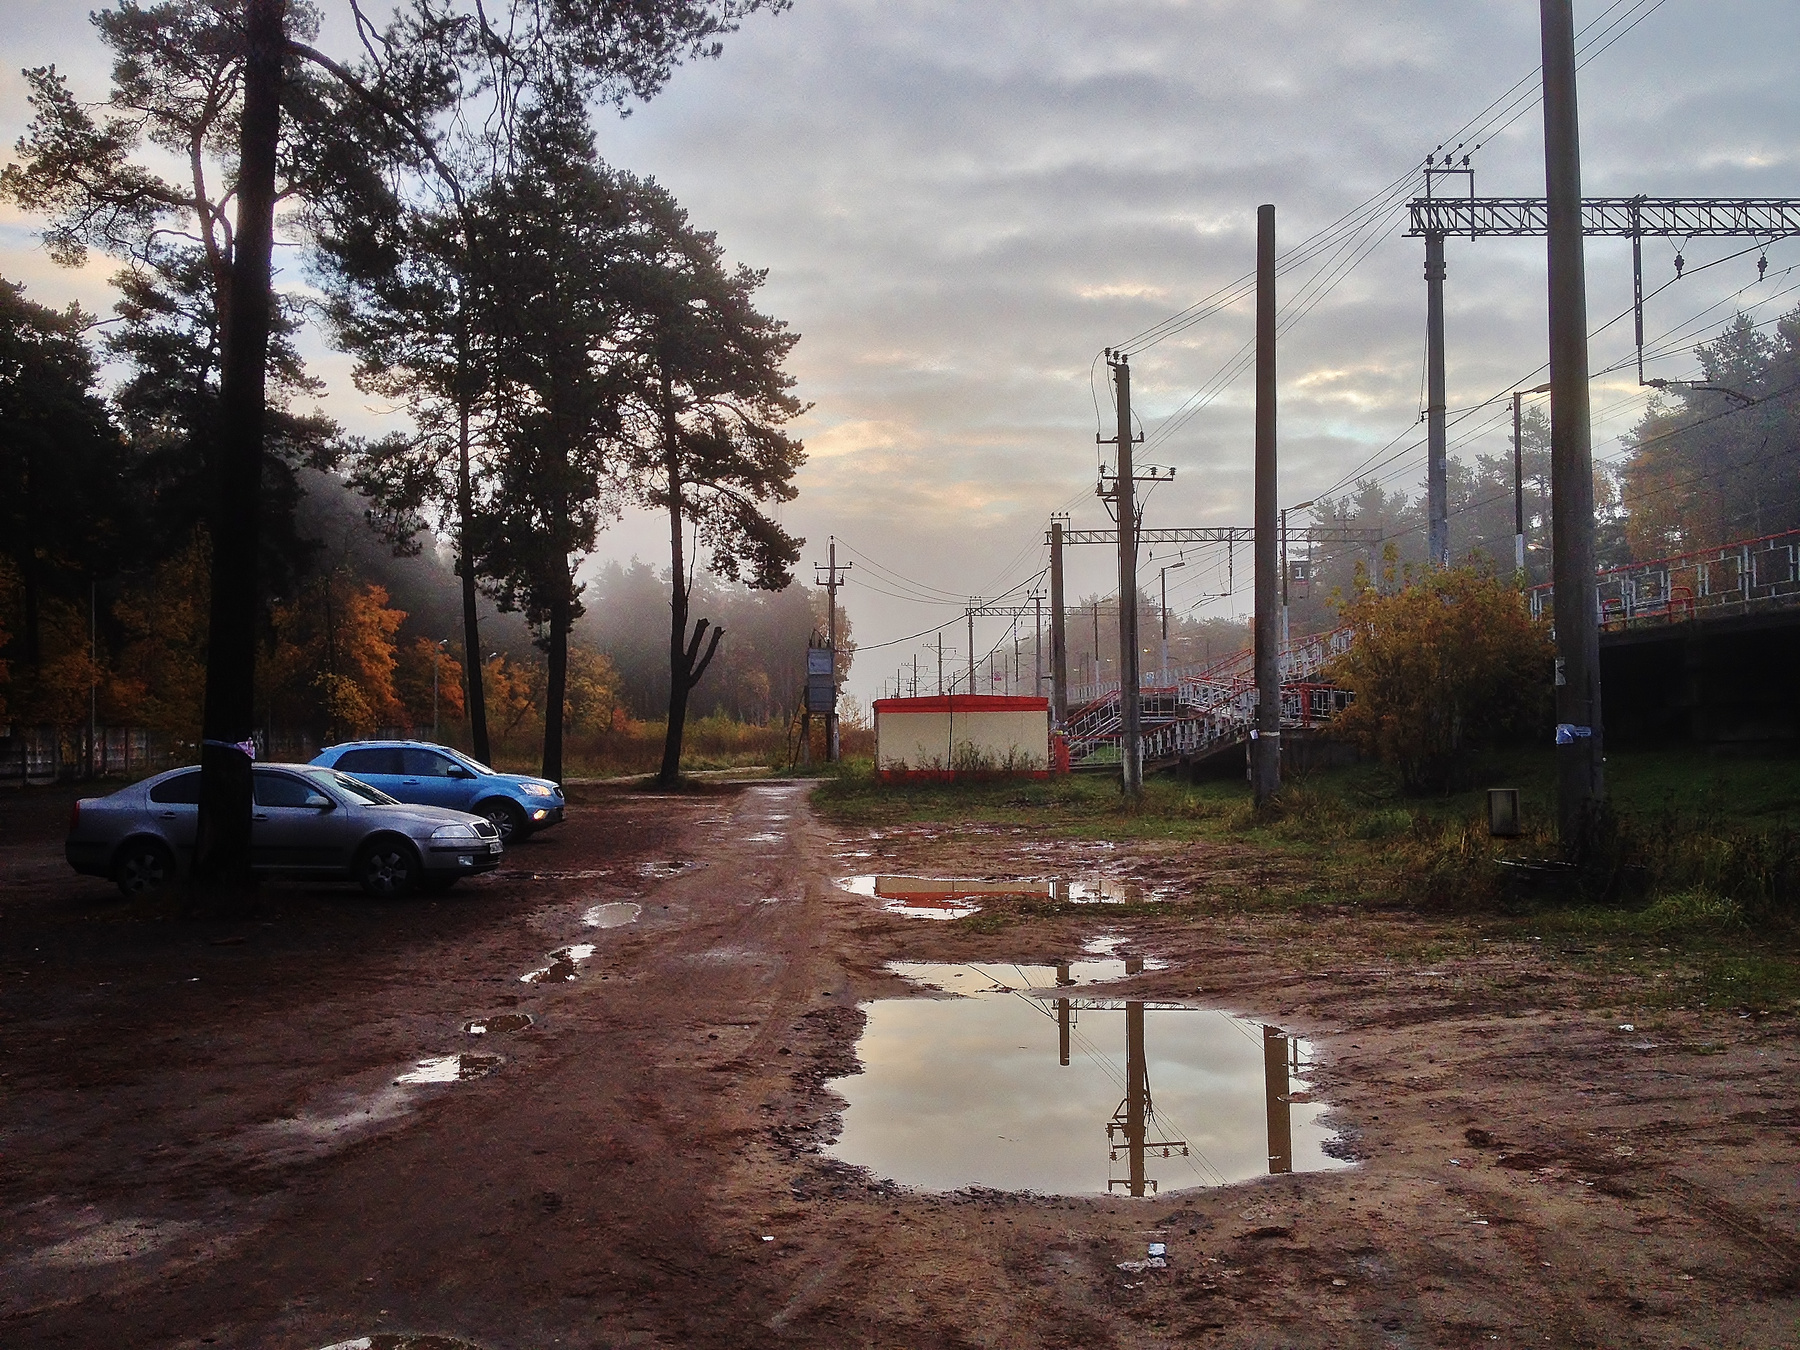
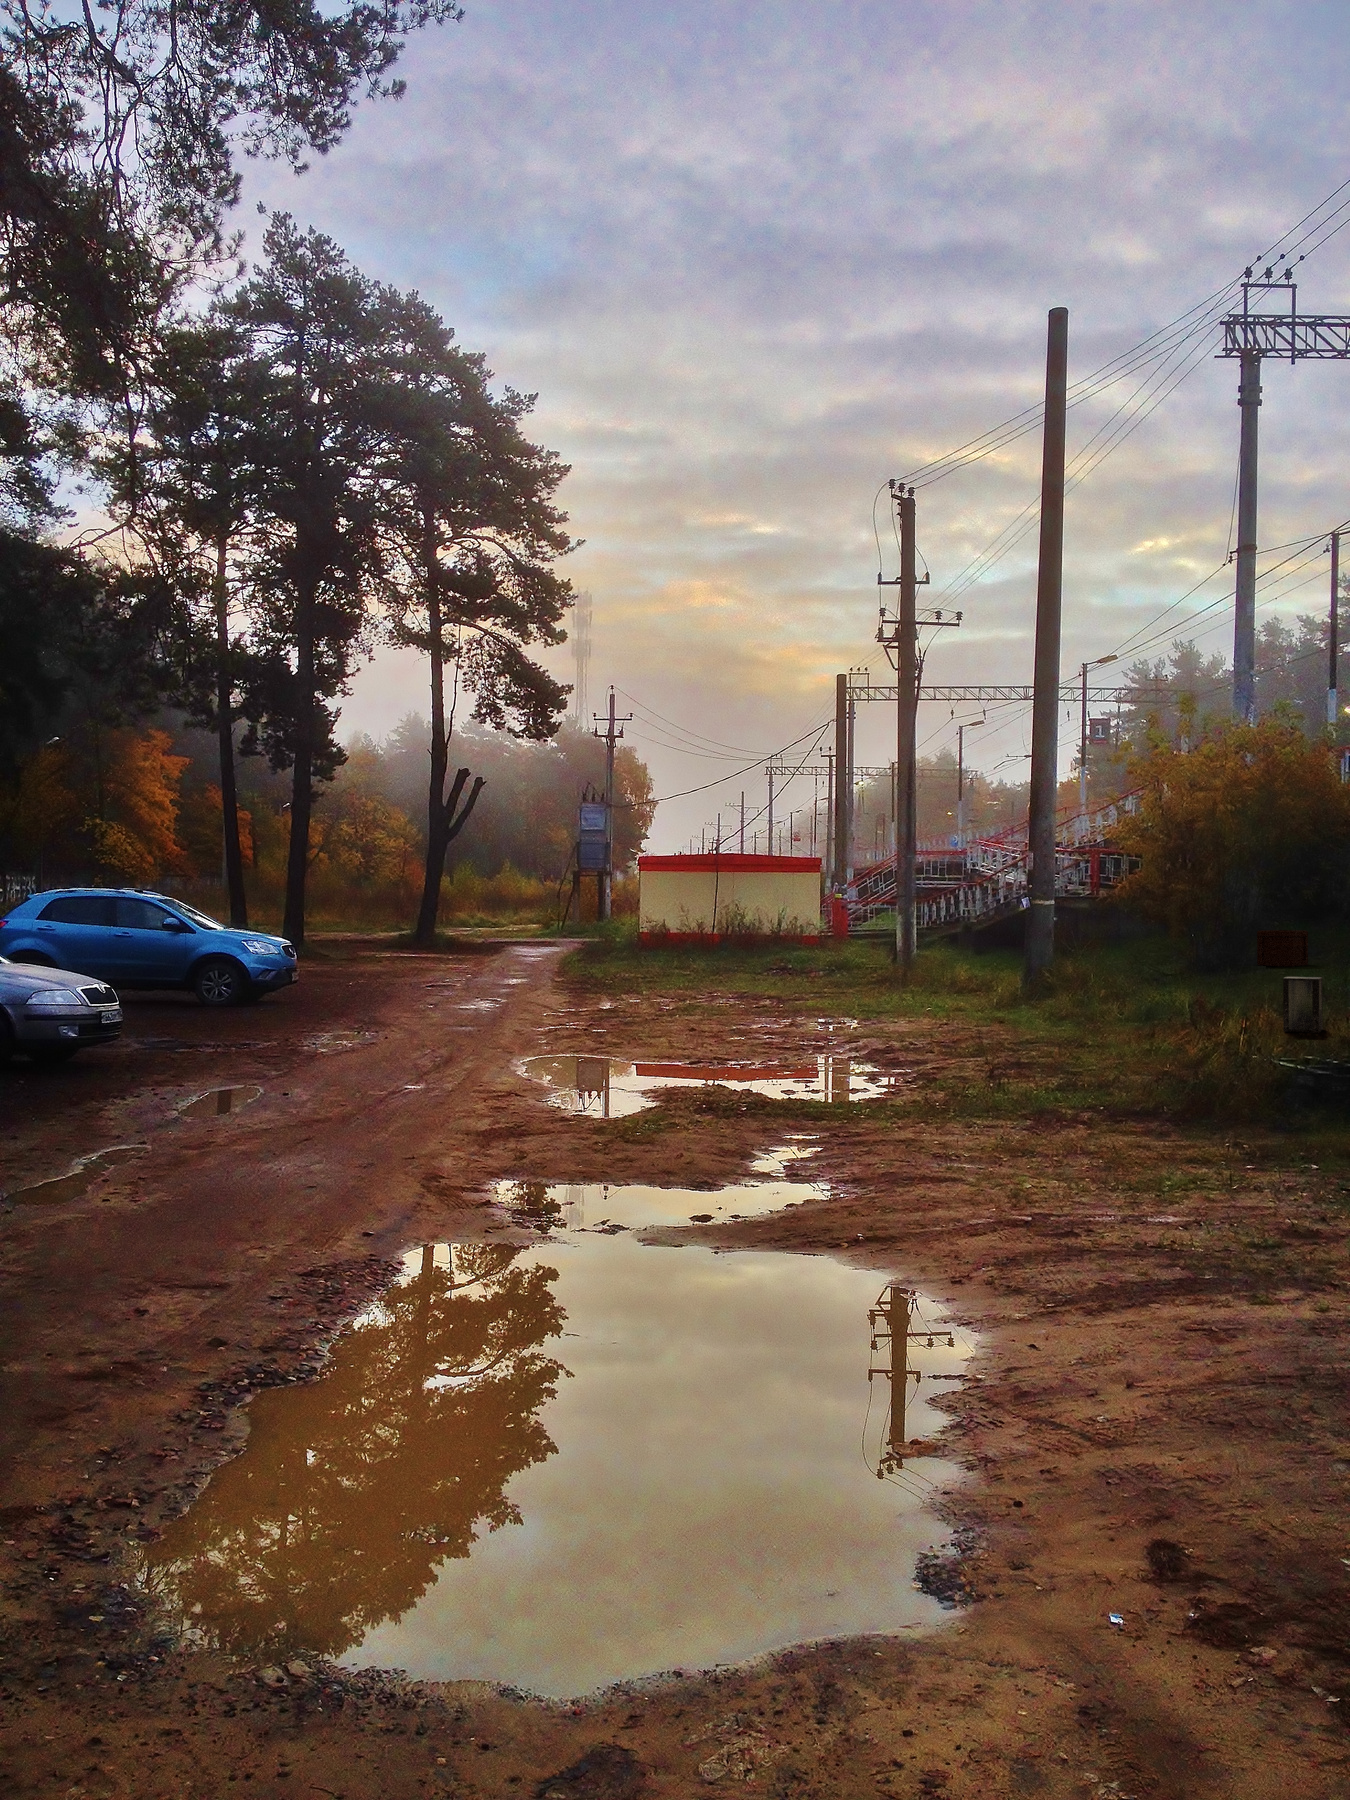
wooden crate: none [1463,754,1509,787] -> present [1257,930,1308,967]

